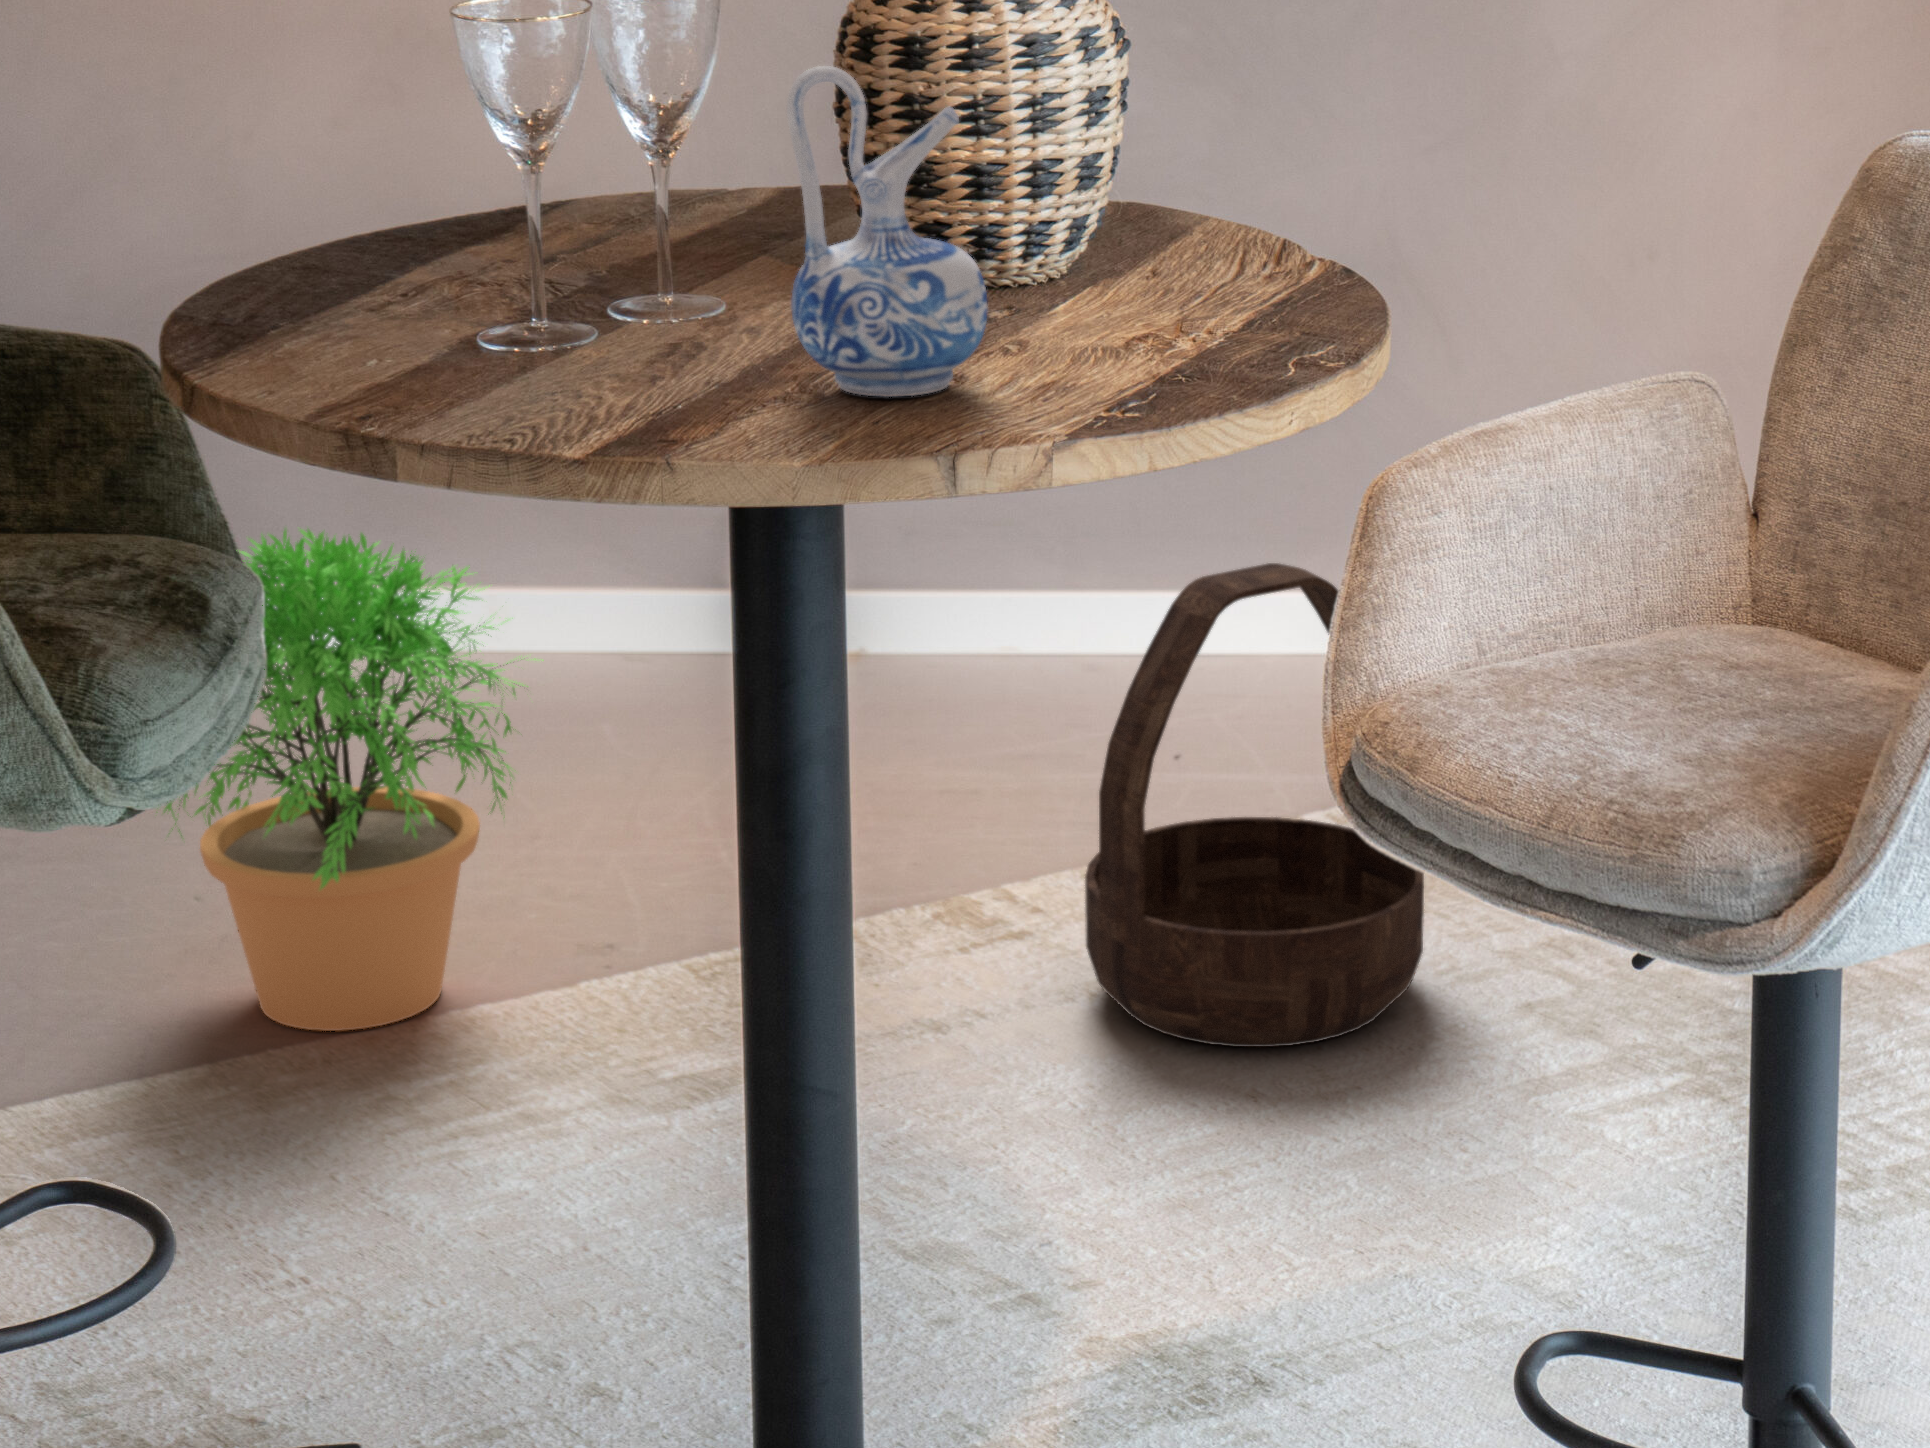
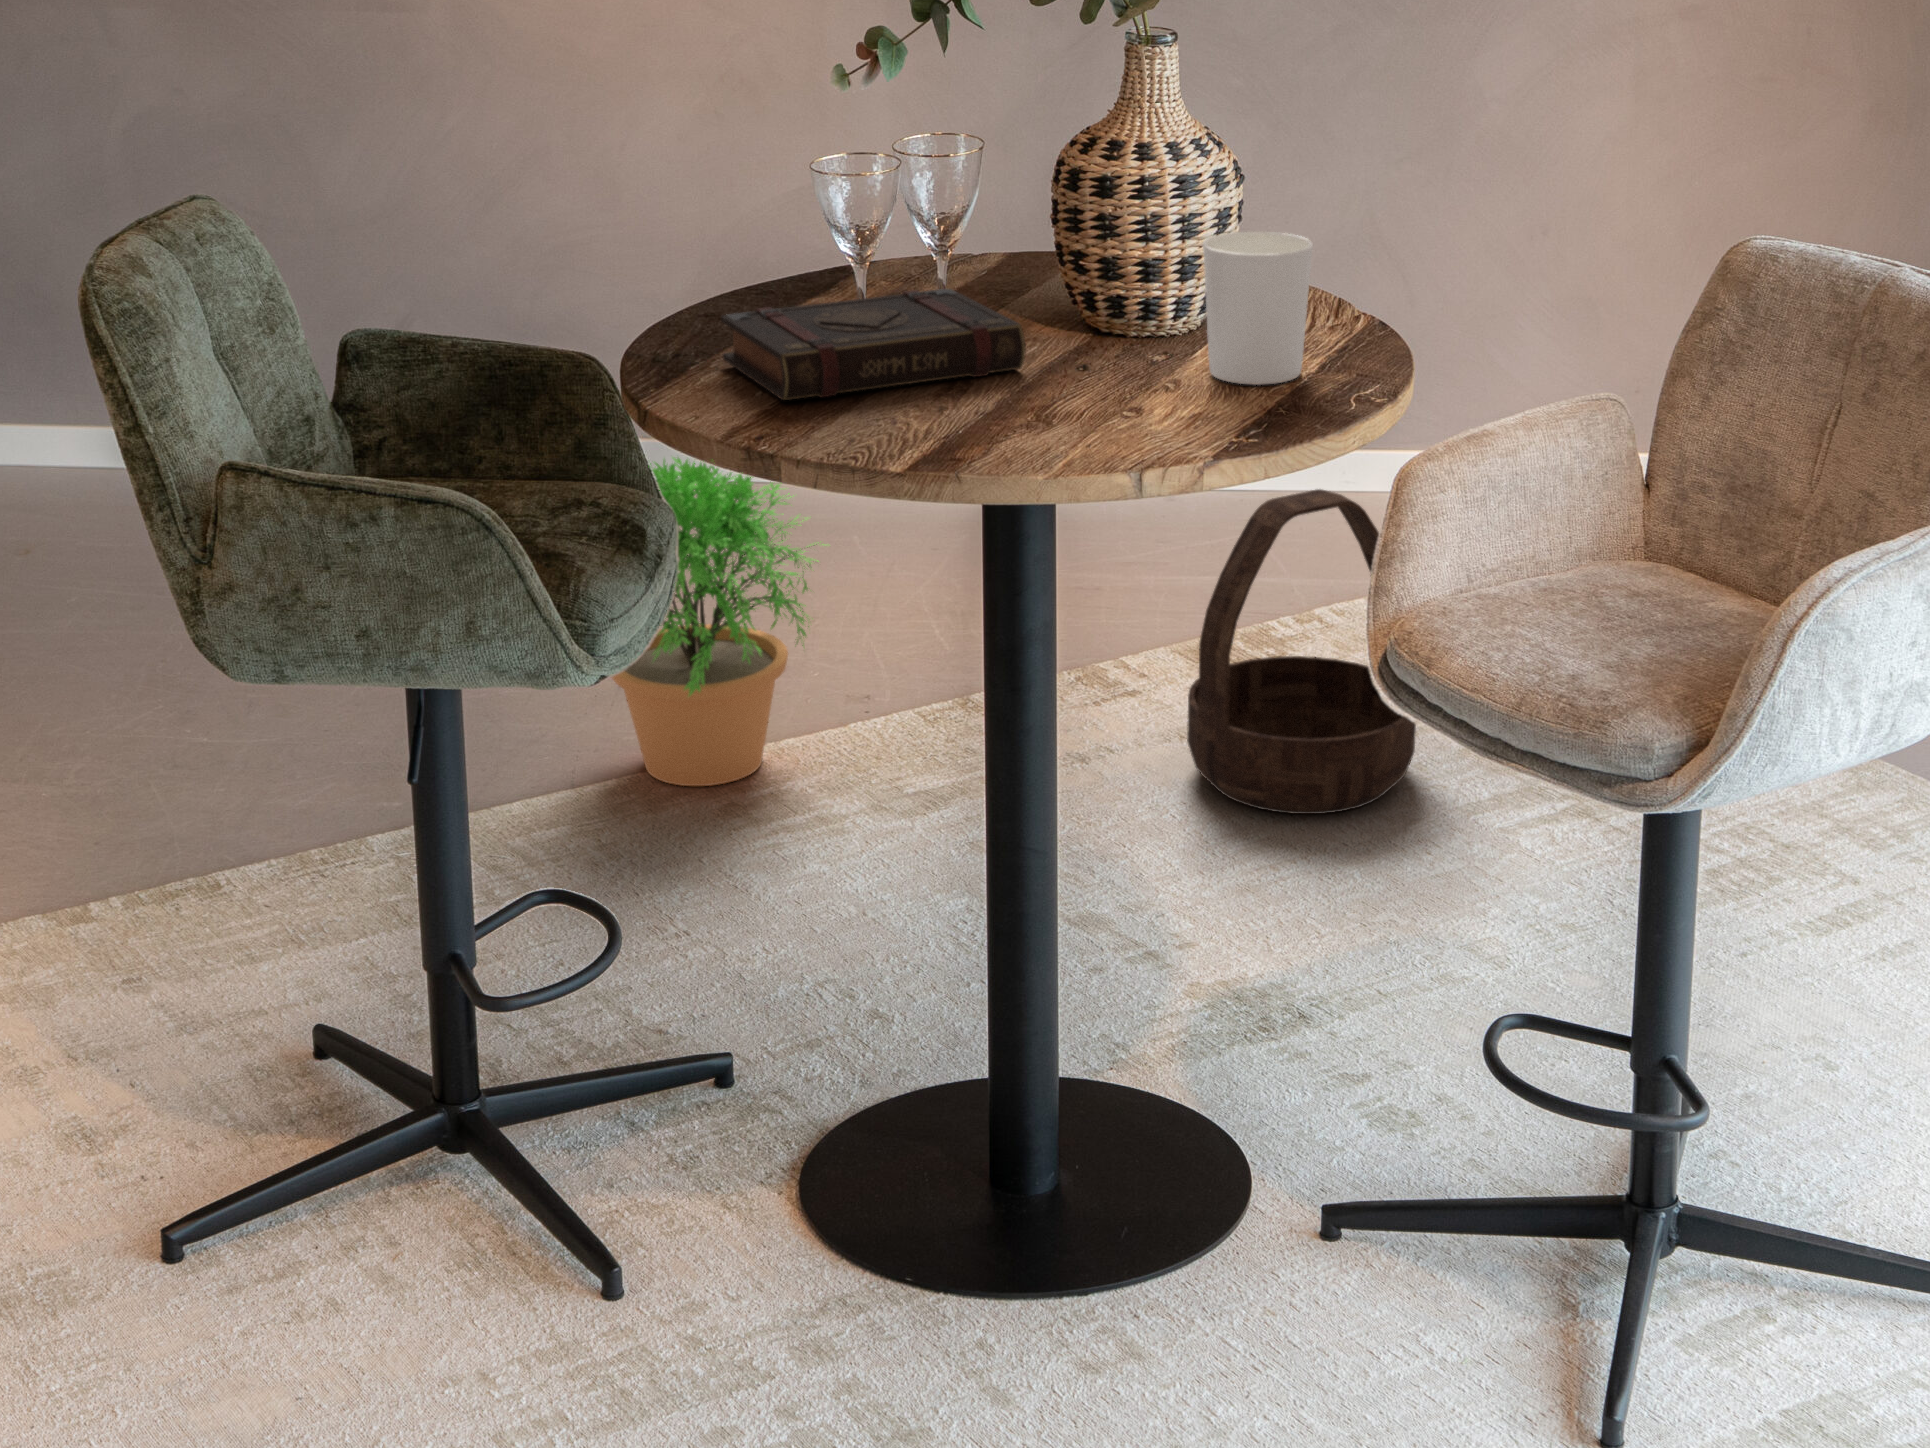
ceramic pitcher: present [787,66,988,397] -> none [1032,214,1159,428]
candle holder: none [1059,113,1225,340] -> present [1203,231,1313,385]
book: none [318,214,792,368] -> present [721,289,1026,400]

